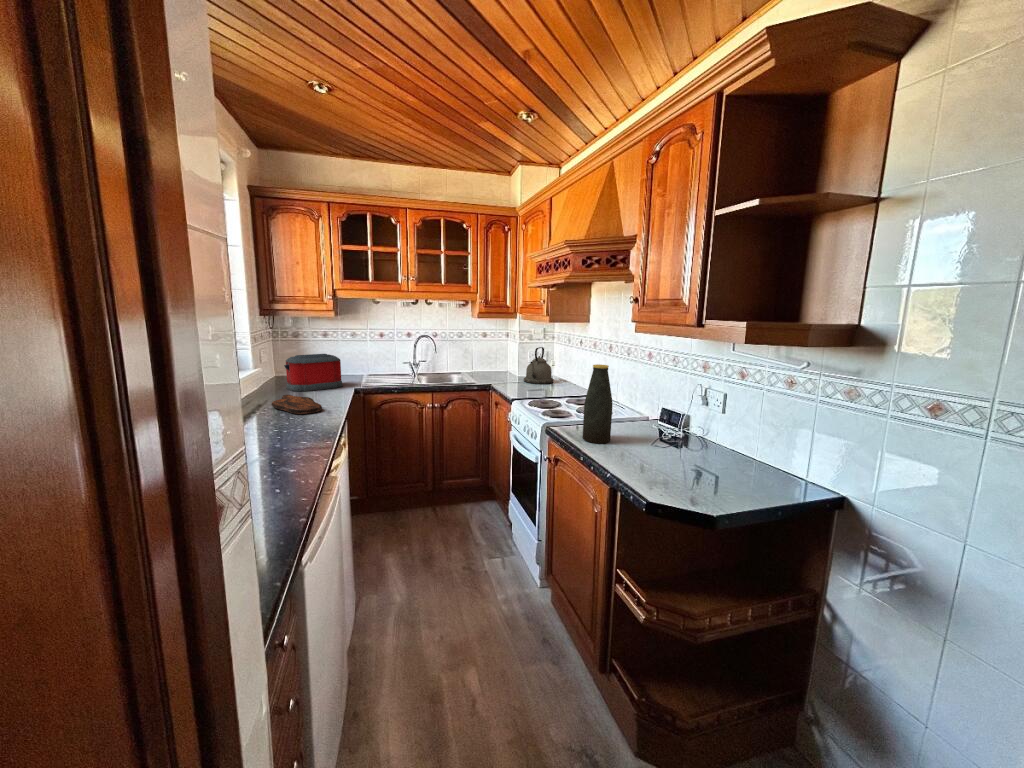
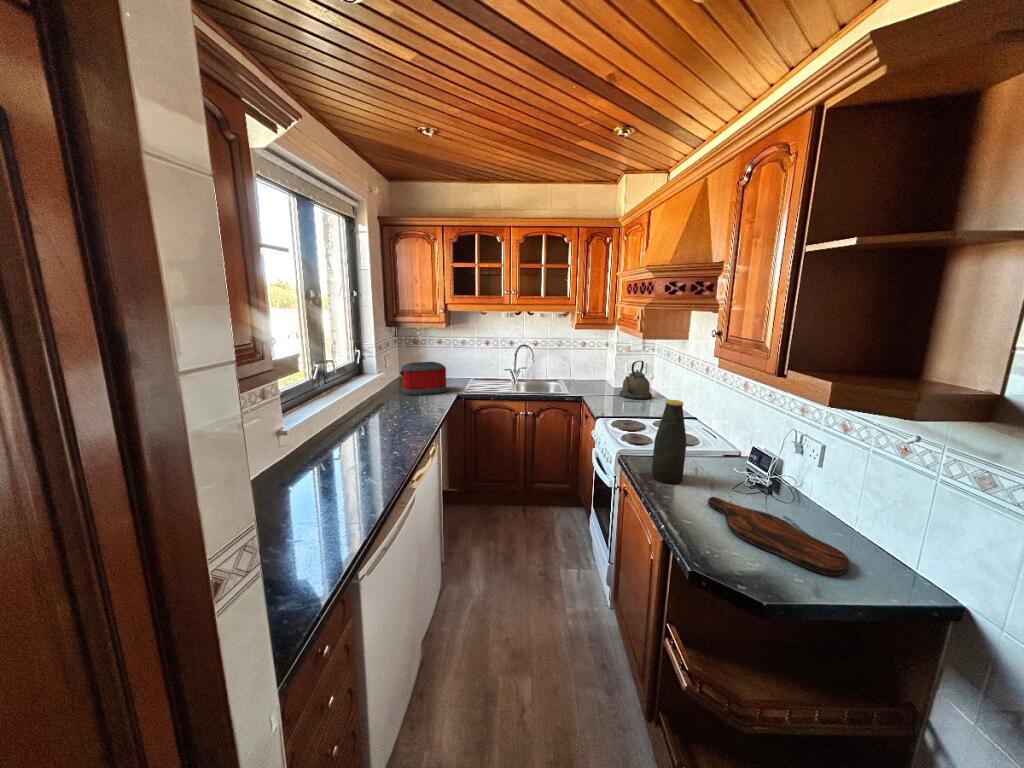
cutting board: present [272,395,322,414] -> present [708,497,850,575]

